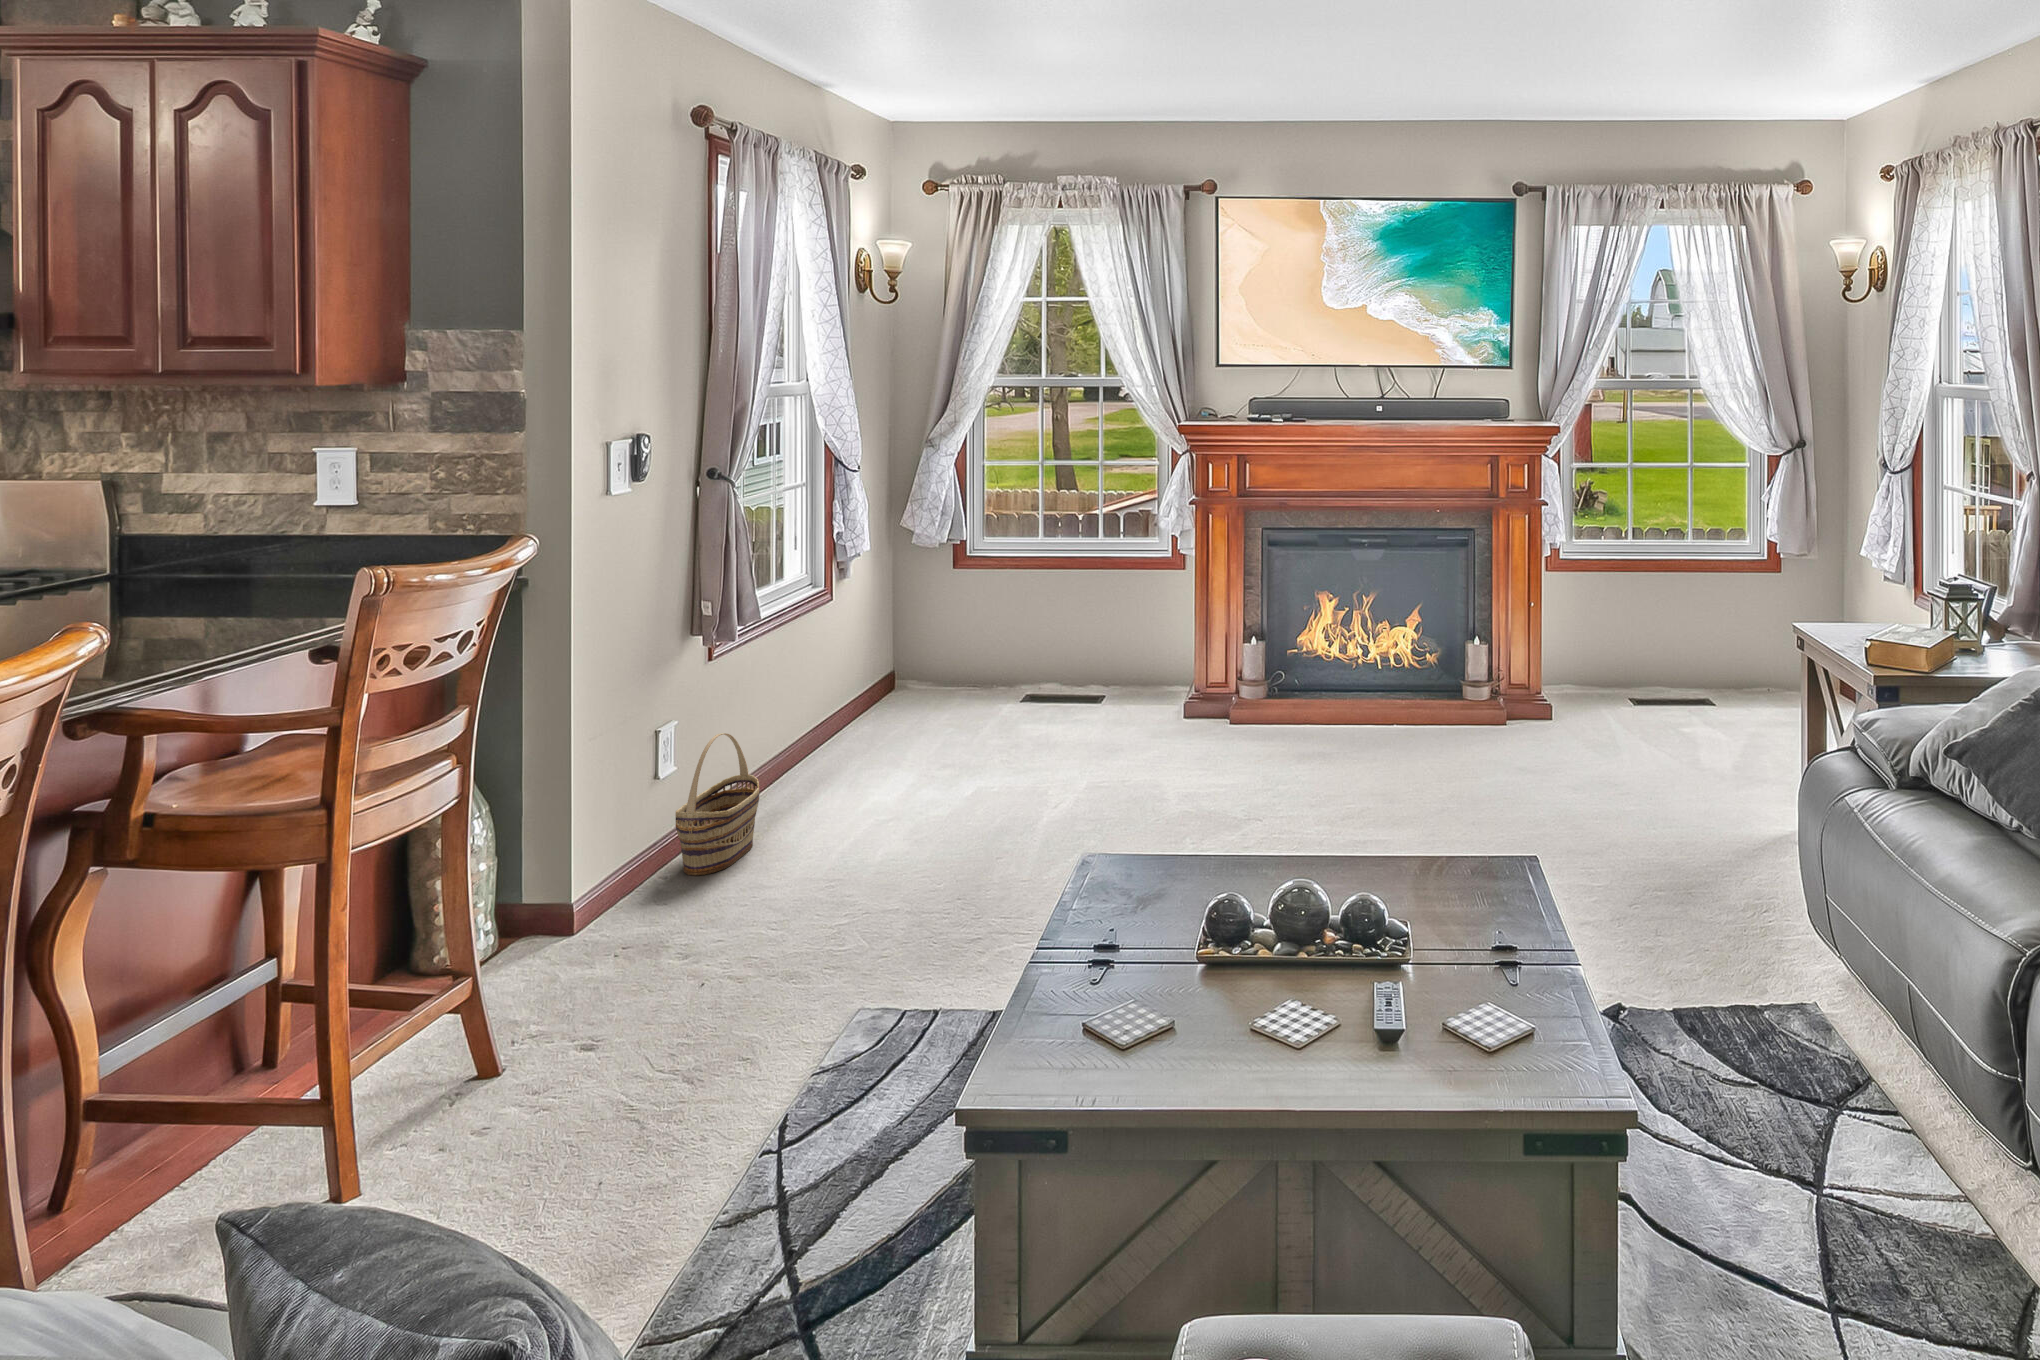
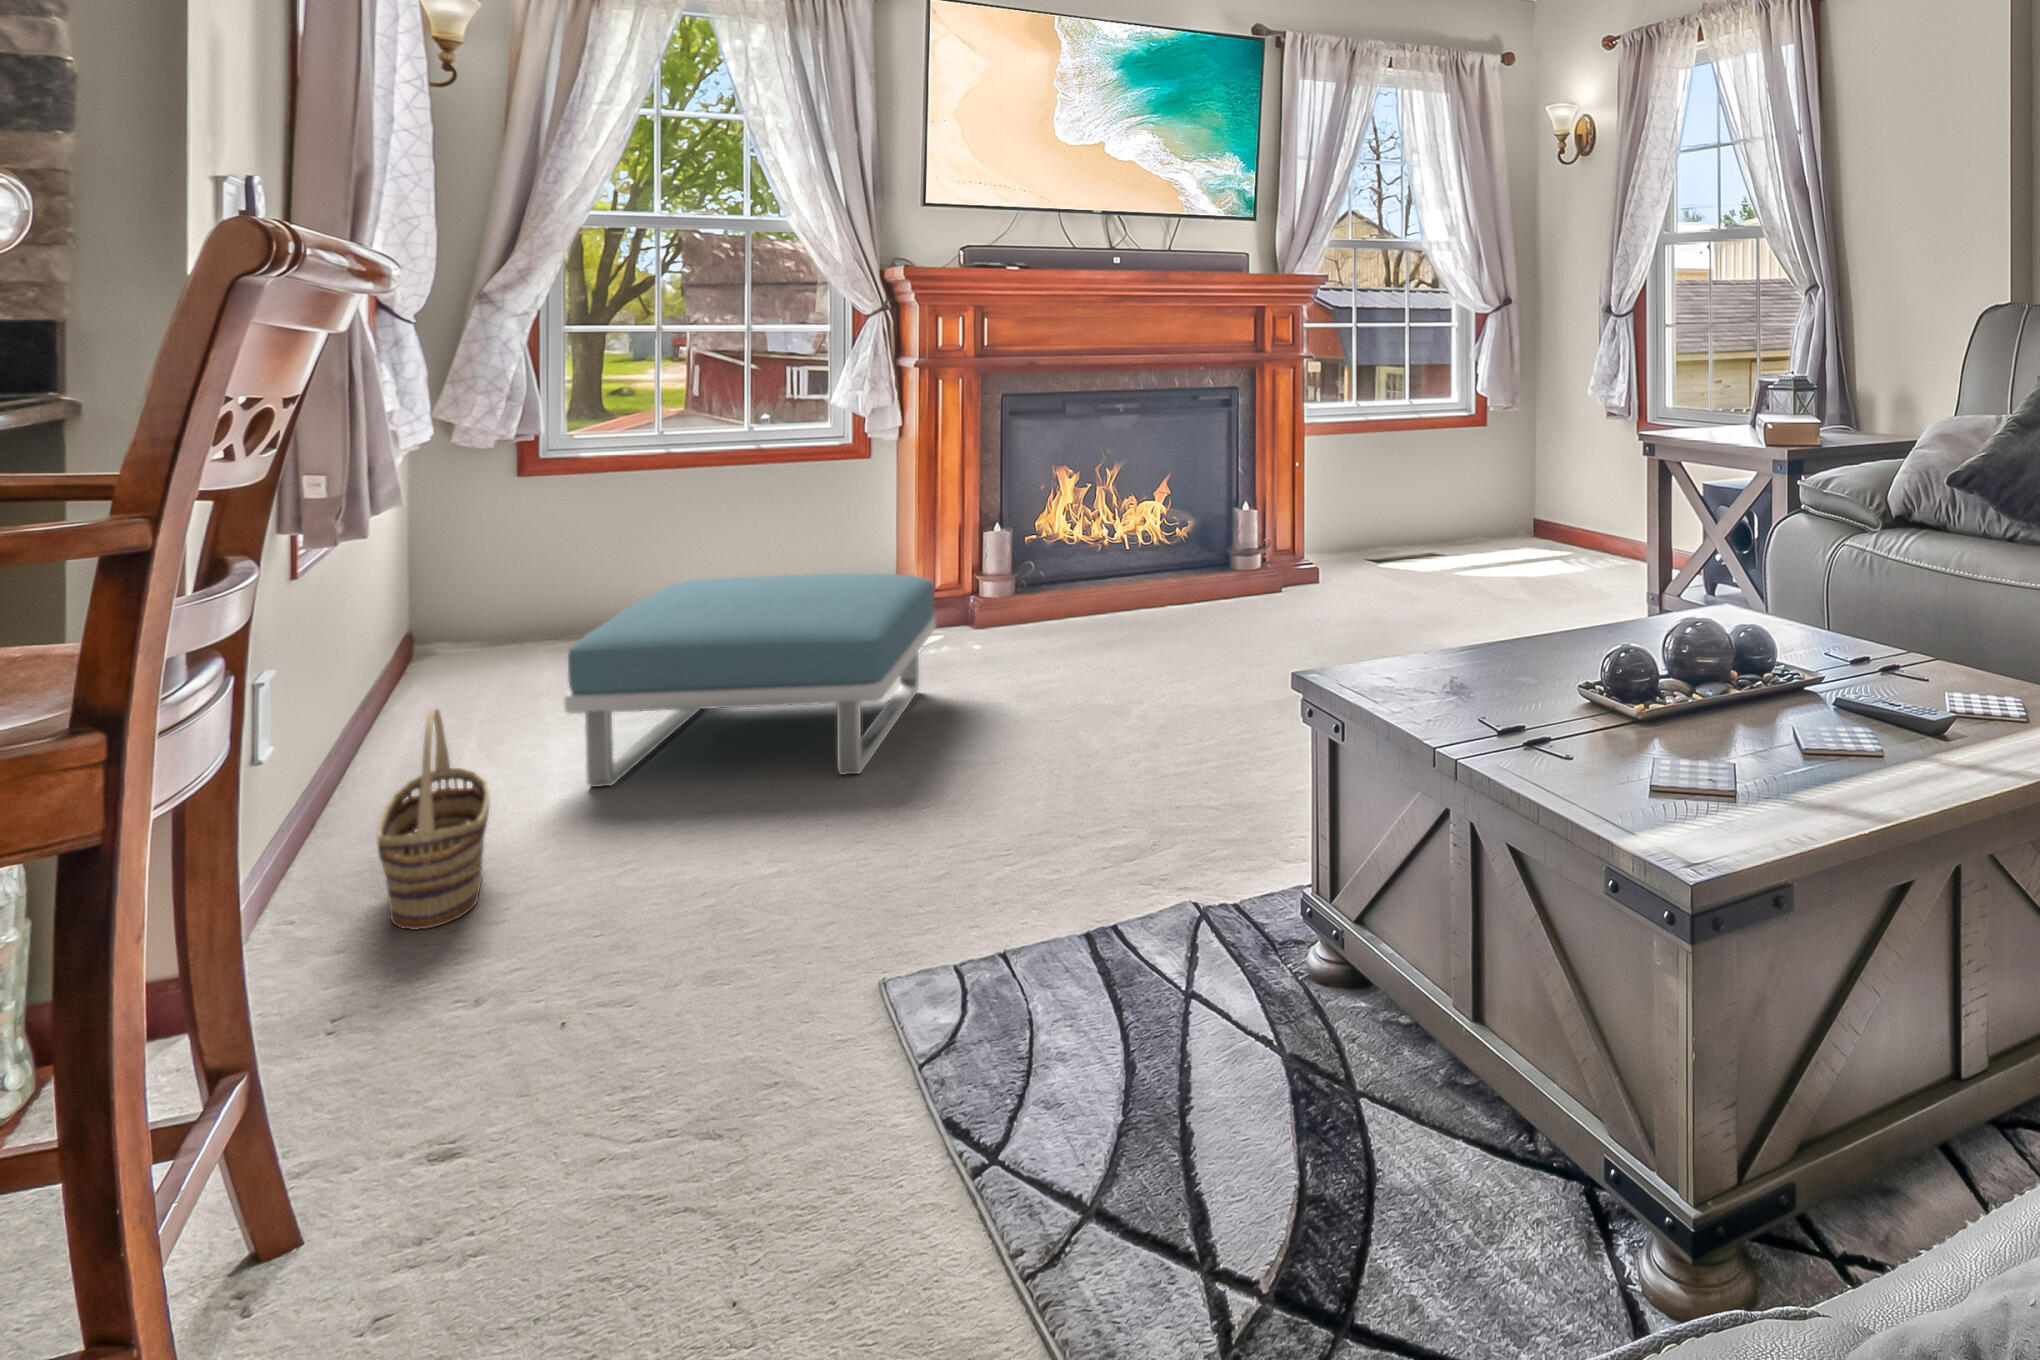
footstool: none [848,663,1131,825] -> present [564,574,936,787]

